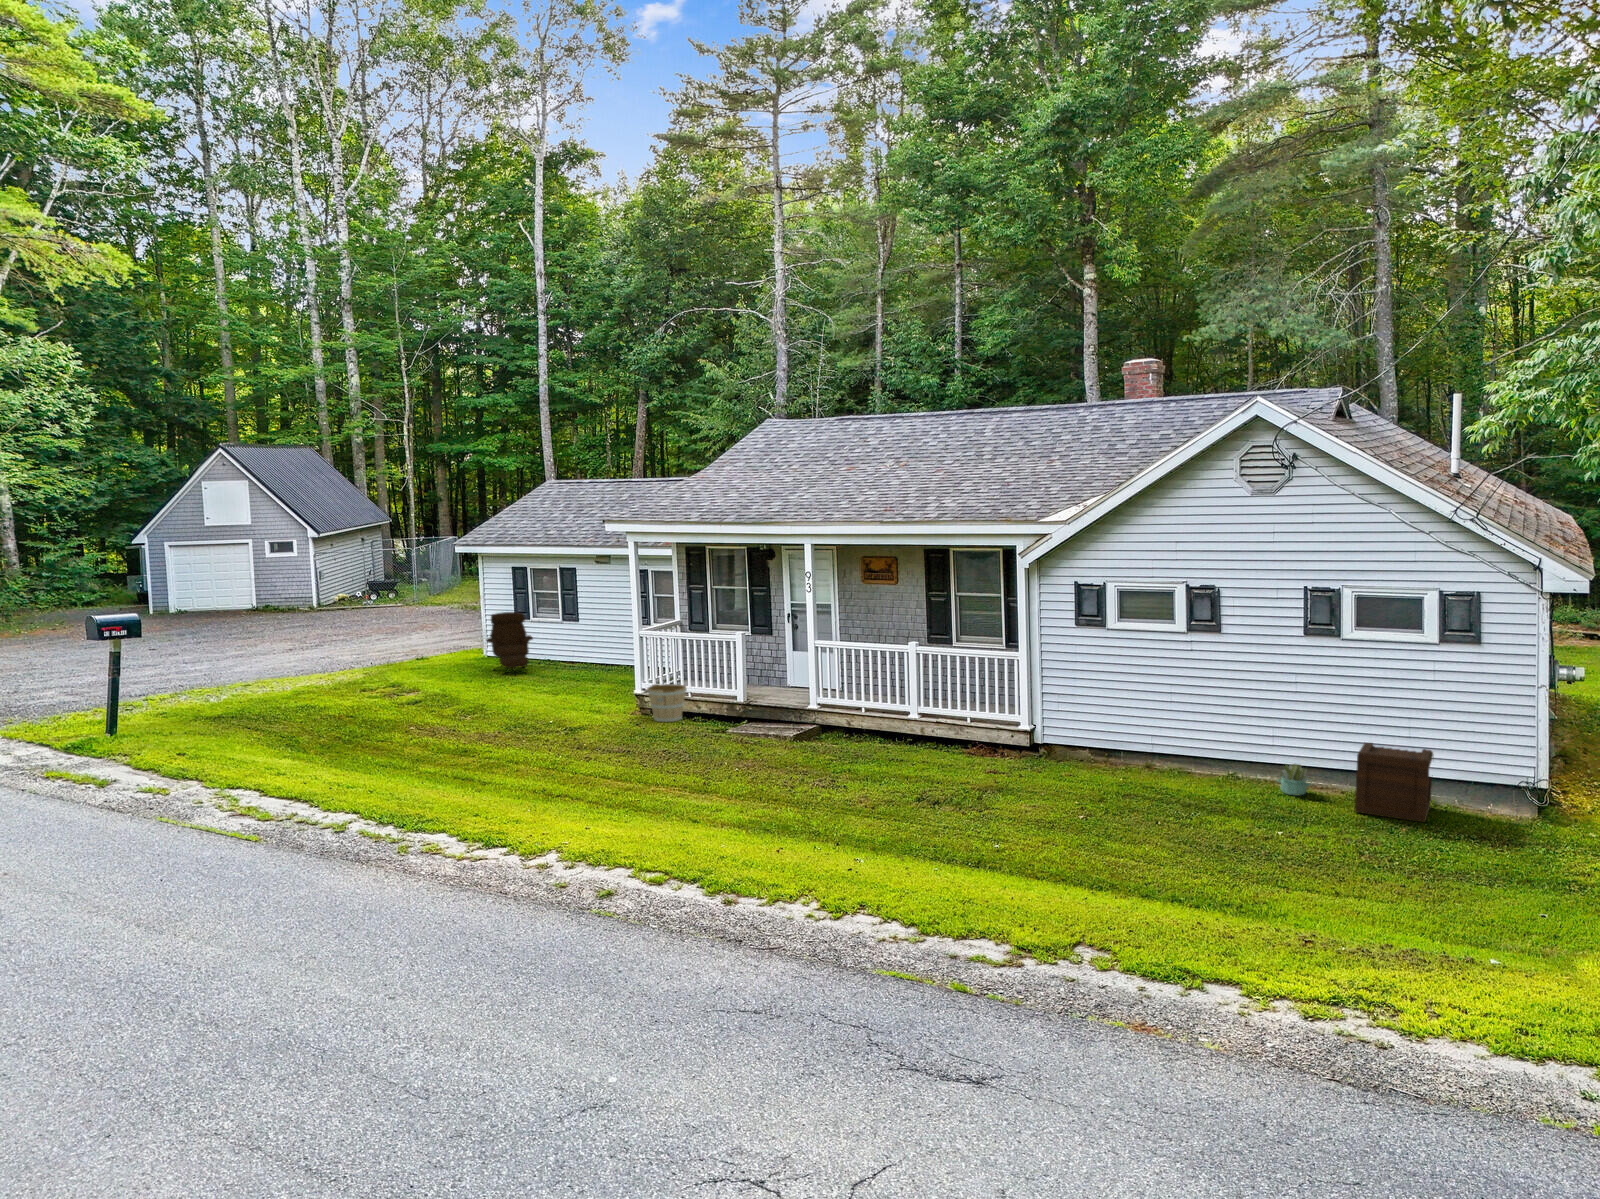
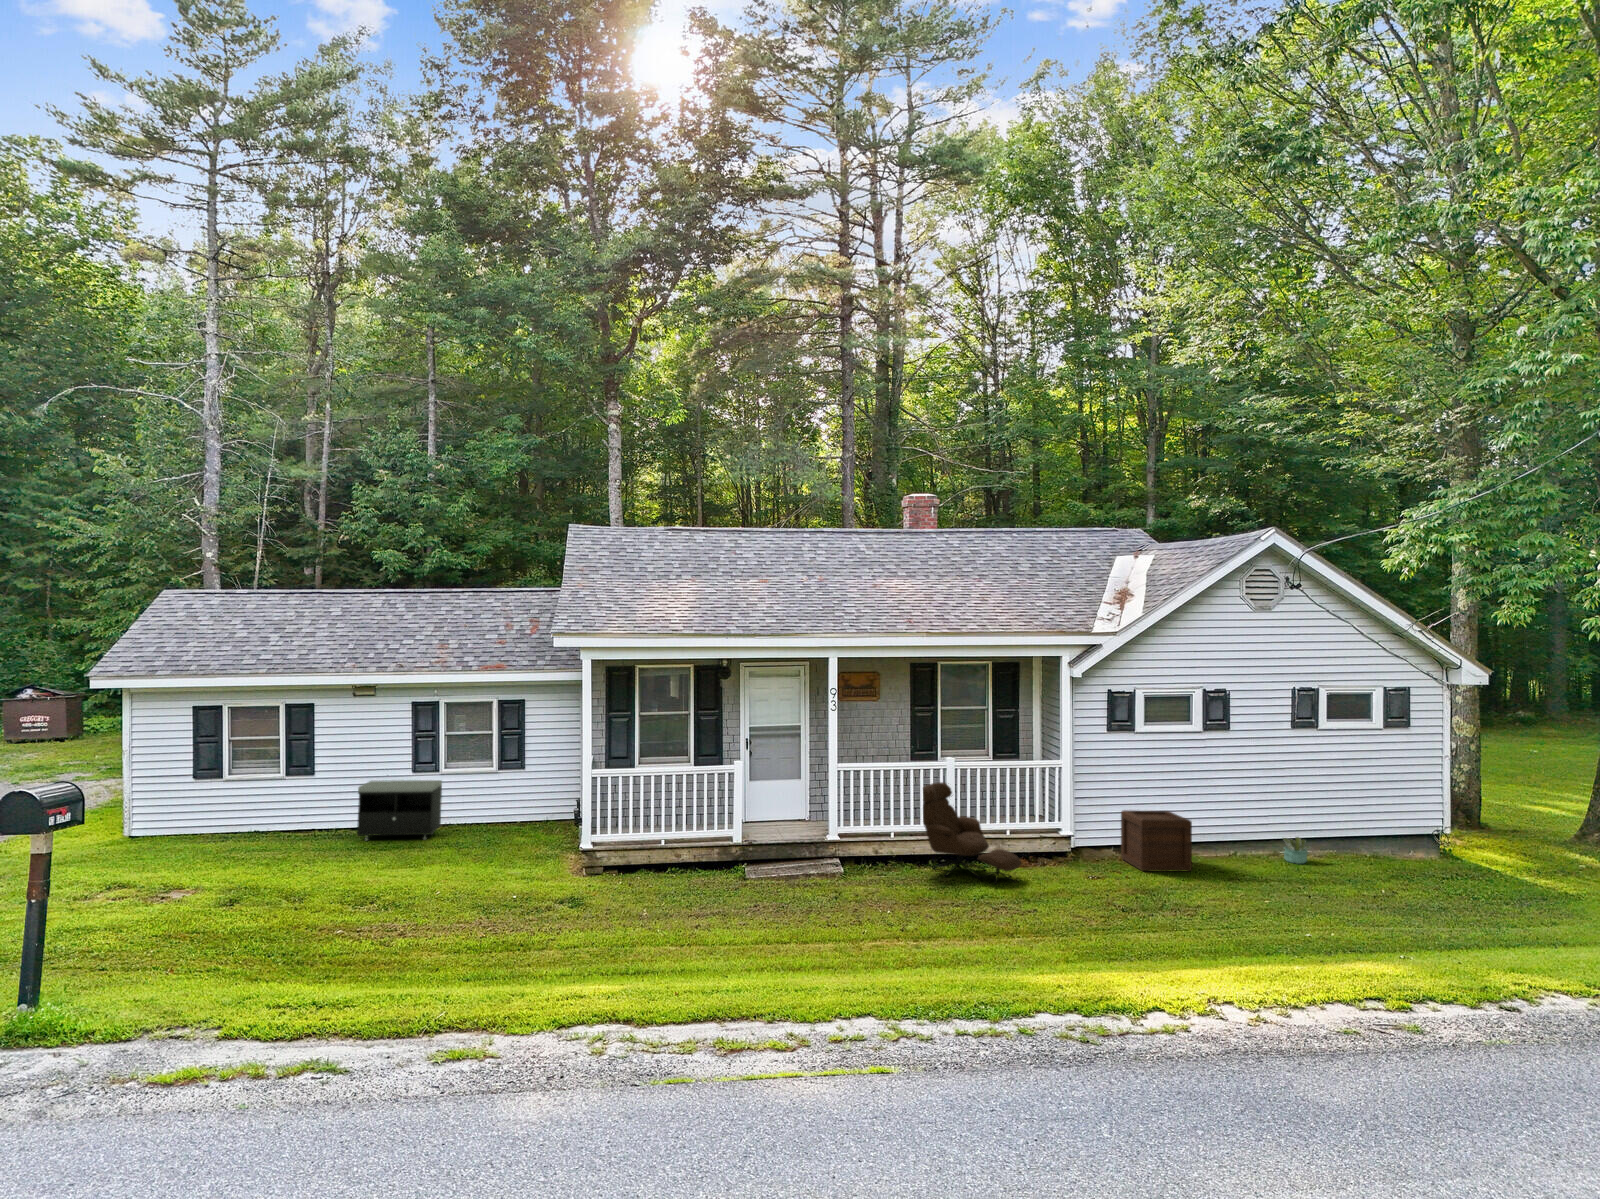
lounge chair: present [487,612,533,674] -> present [923,782,1021,884]
storage bench: none [554,631,617,678] -> present [357,780,442,840]
wooden bucket: present [647,684,687,722] -> none [625,830,674,880]
wooden crate: present [1355,743,1433,822] -> present [1121,810,1192,872]

